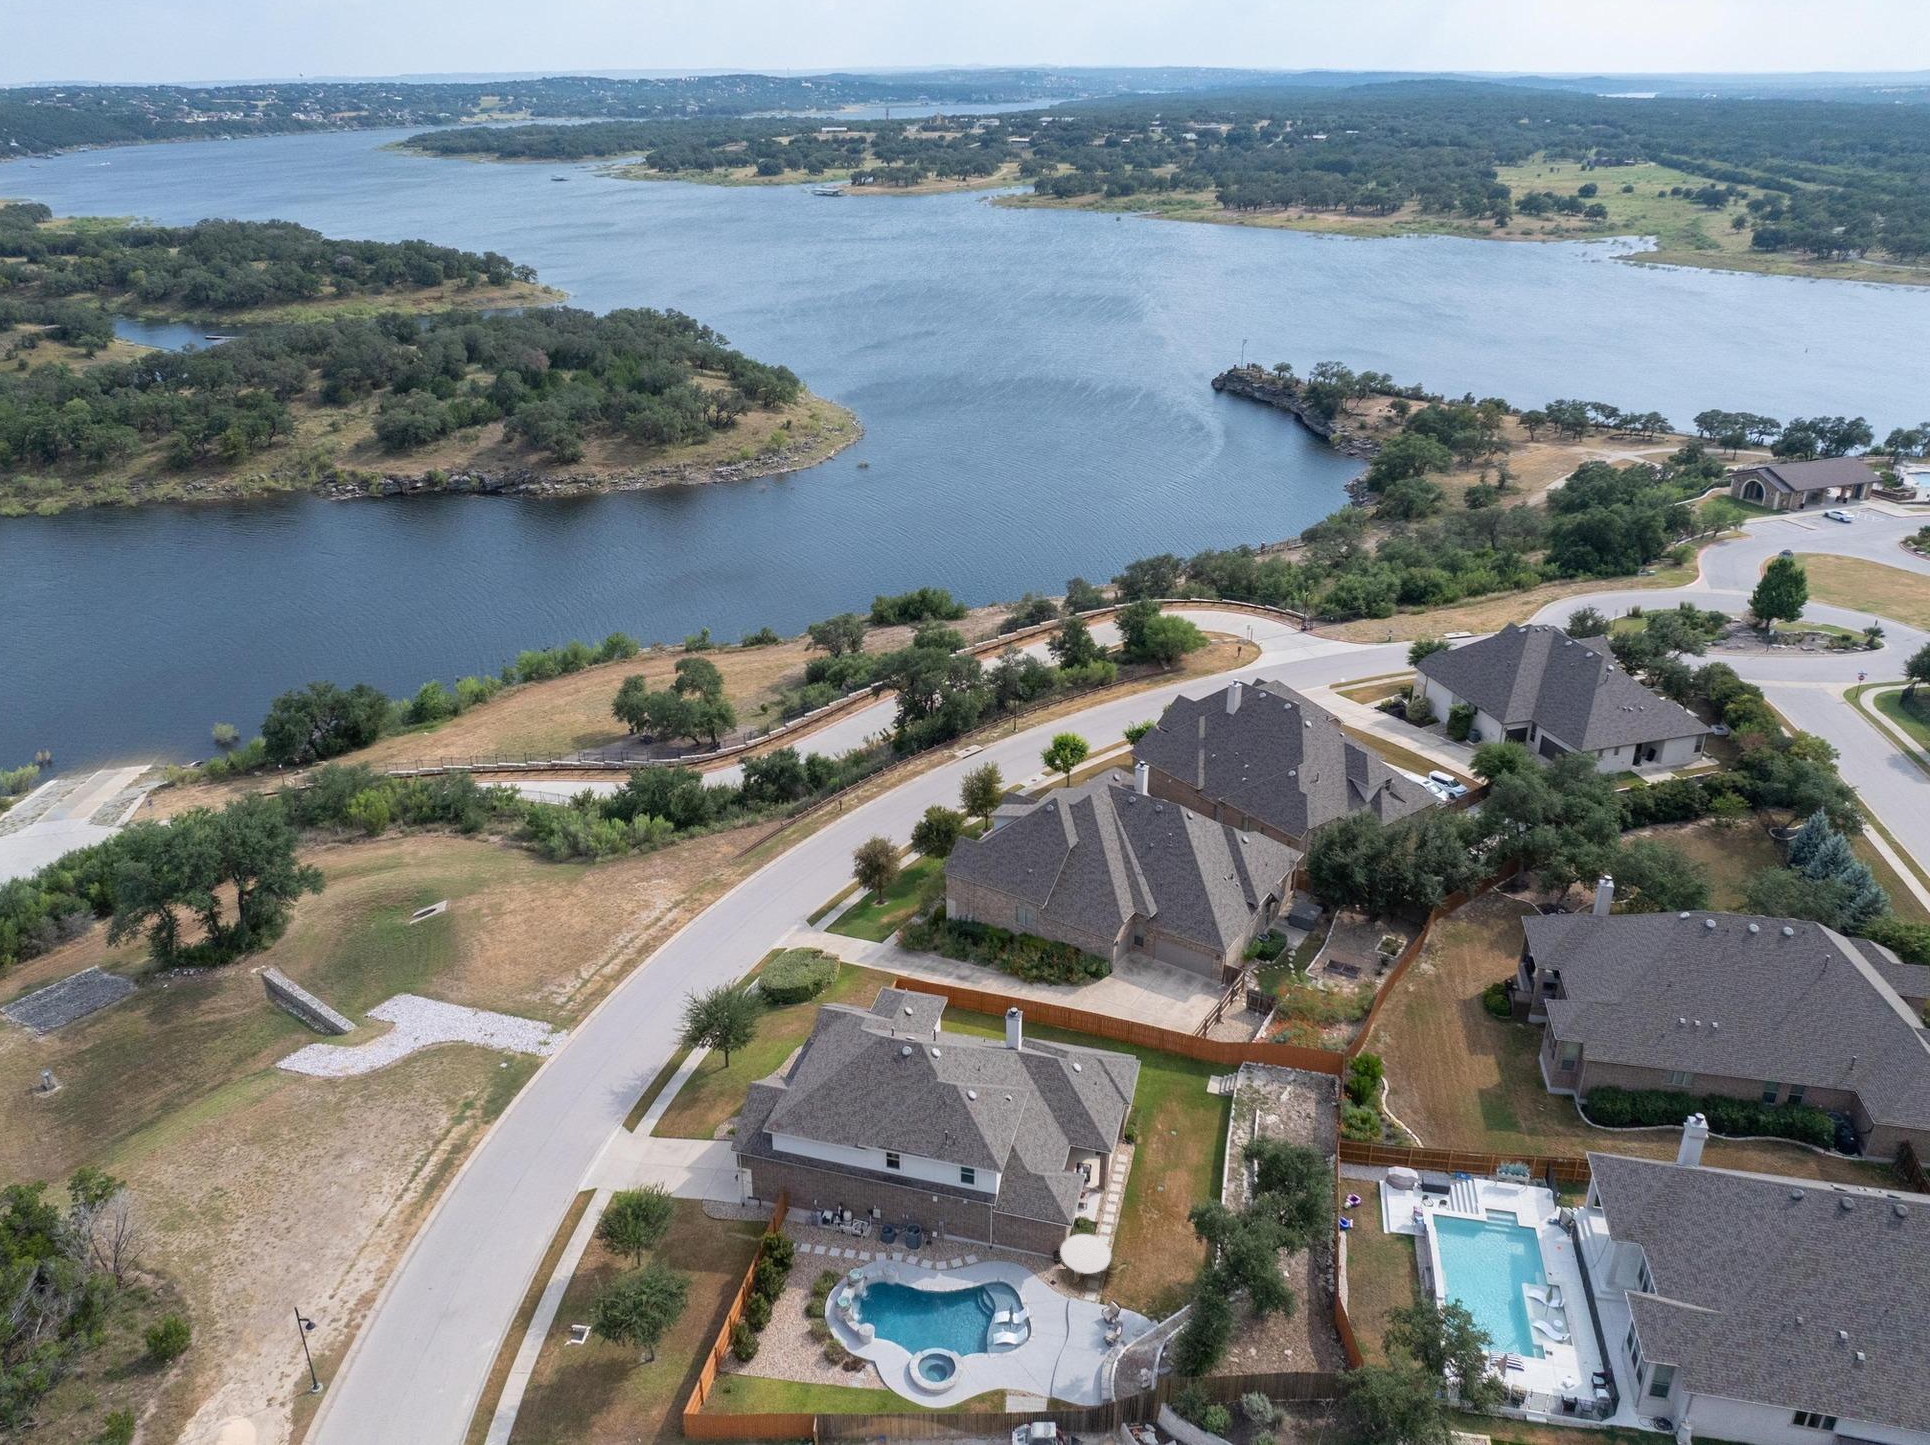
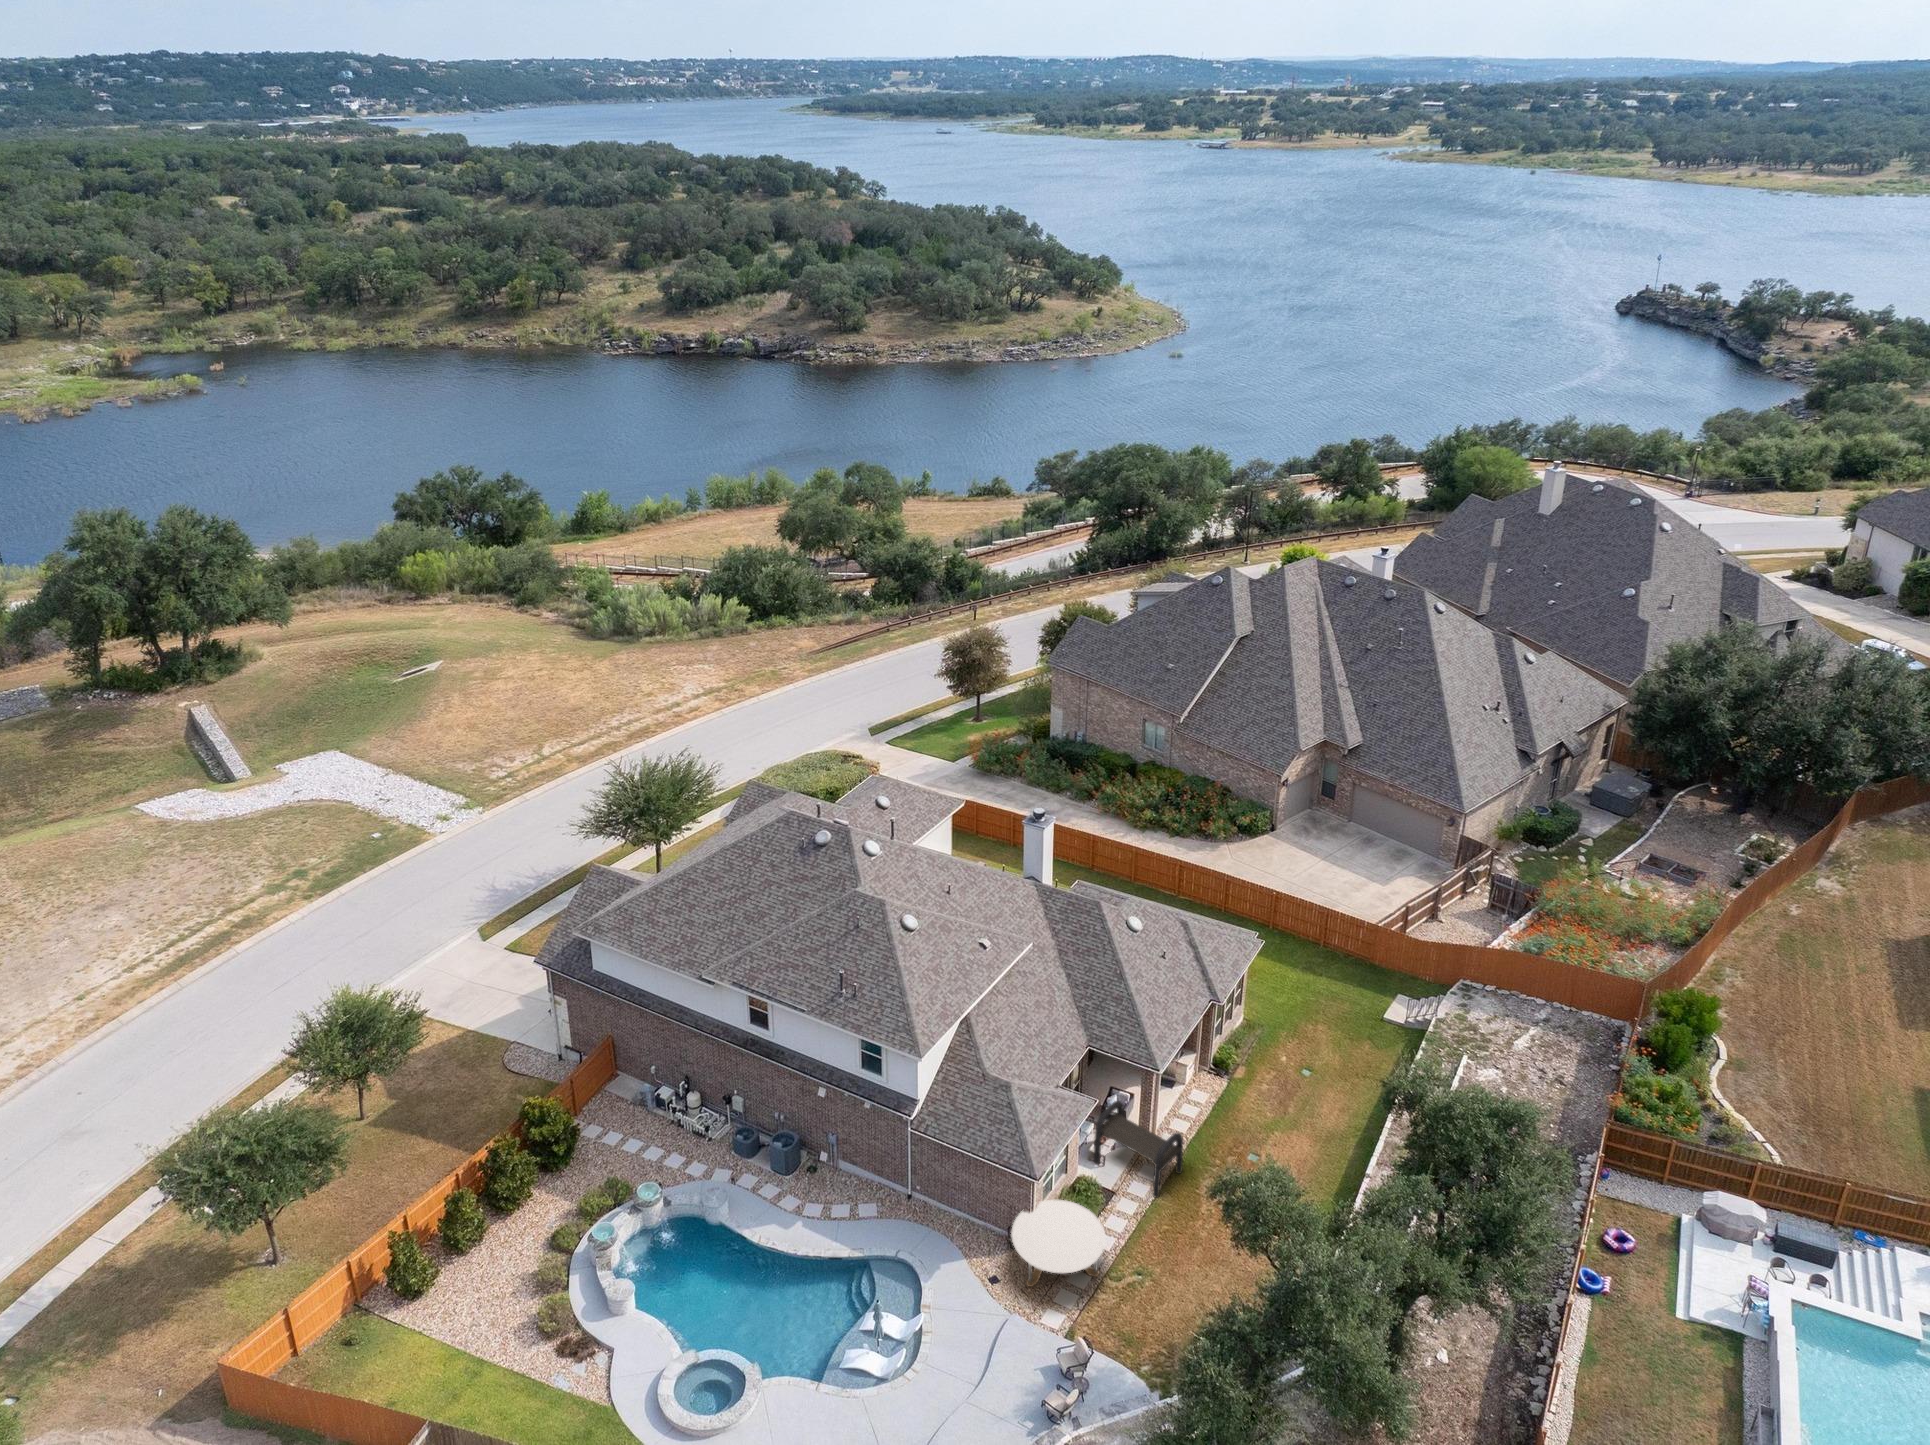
bench: none [1083,1172,1132,1223] -> present [1094,1101,1183,1198]

